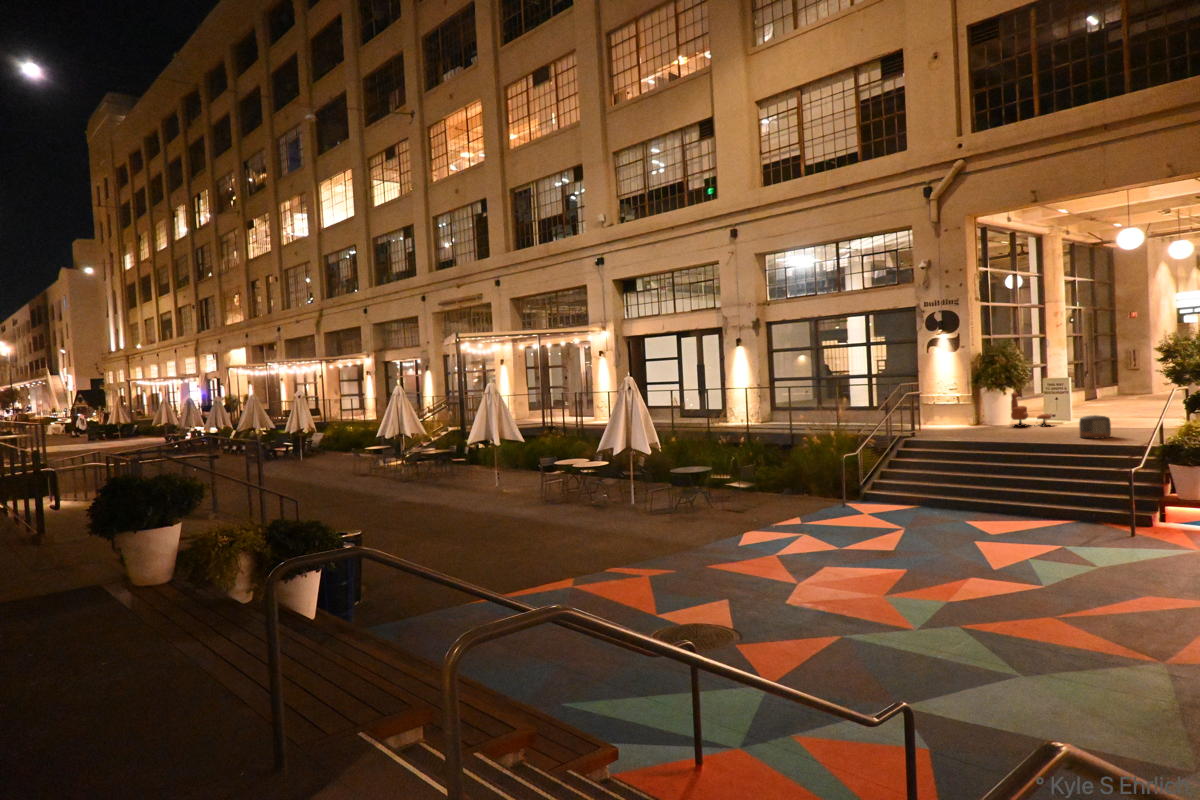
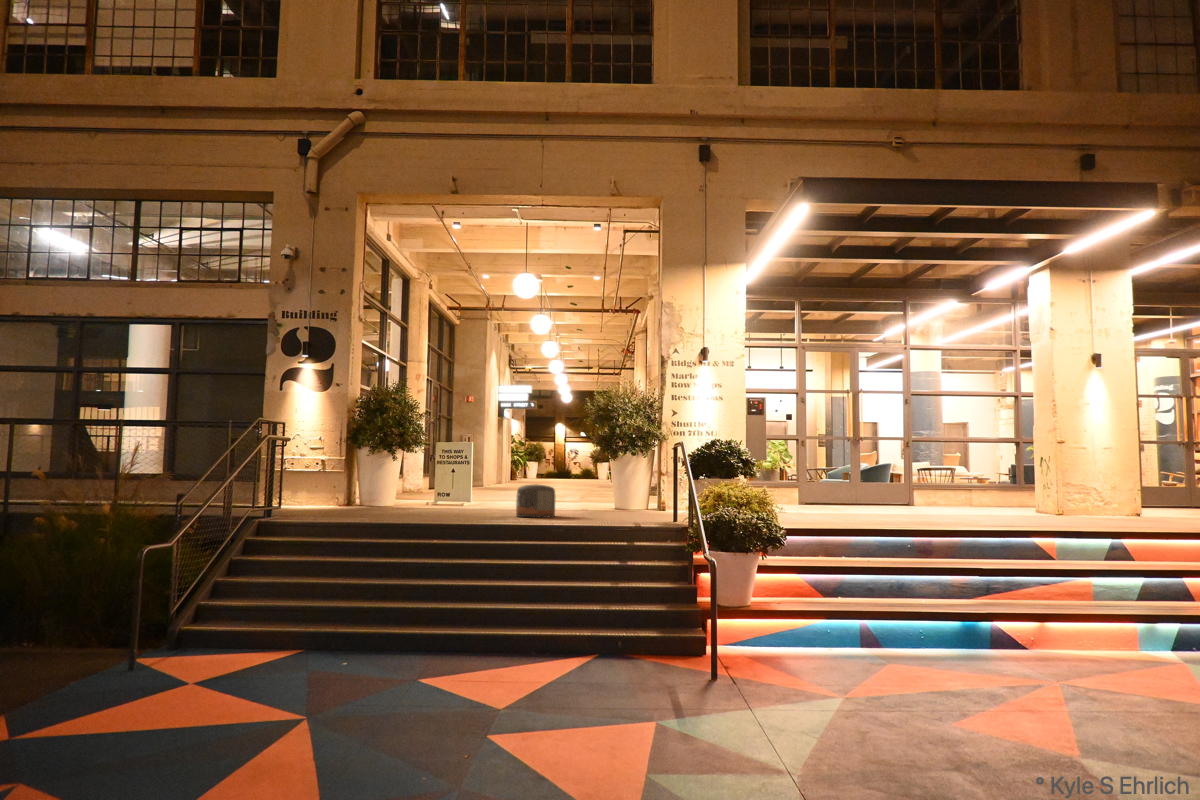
lounge chair: present [1011,392,1052,426] -> none [392,459,452,510]

